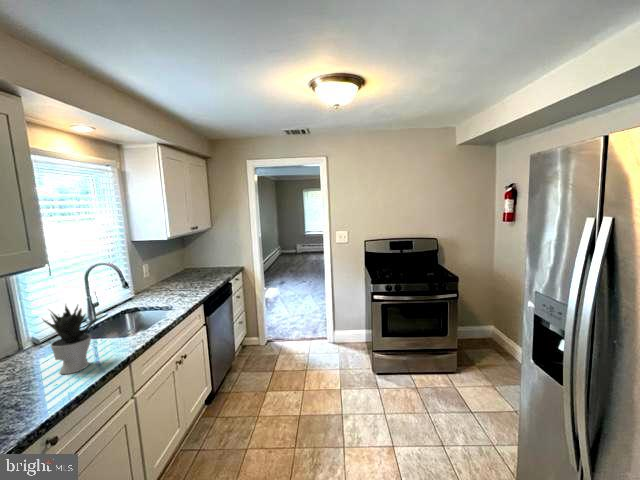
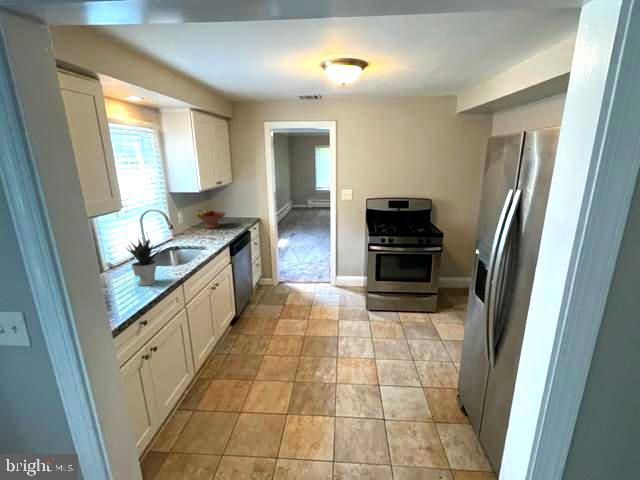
fruit bowl: none [166,259,203,282] -> present [196,209,226,228]

